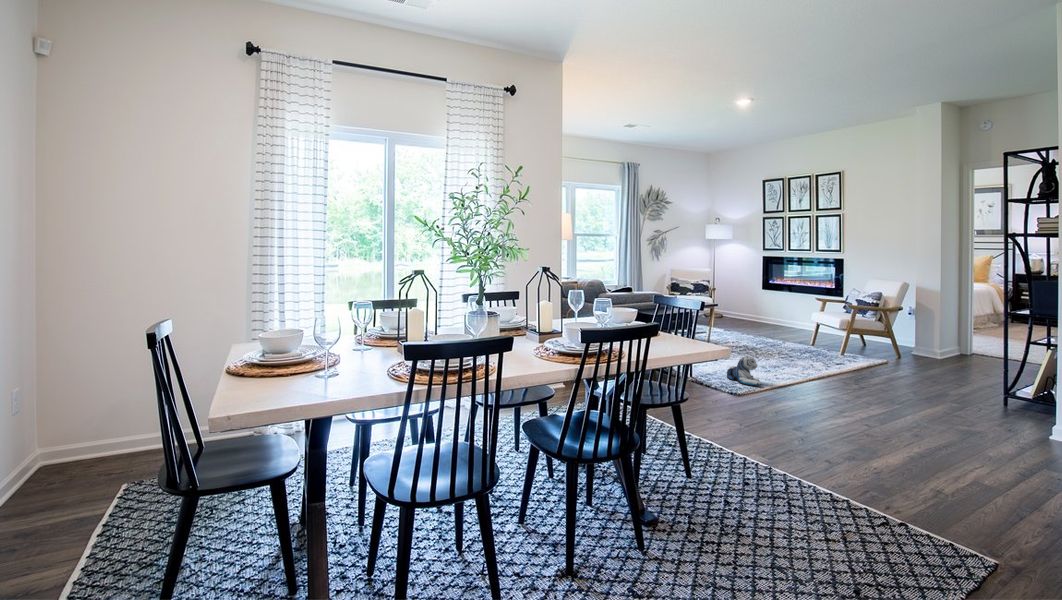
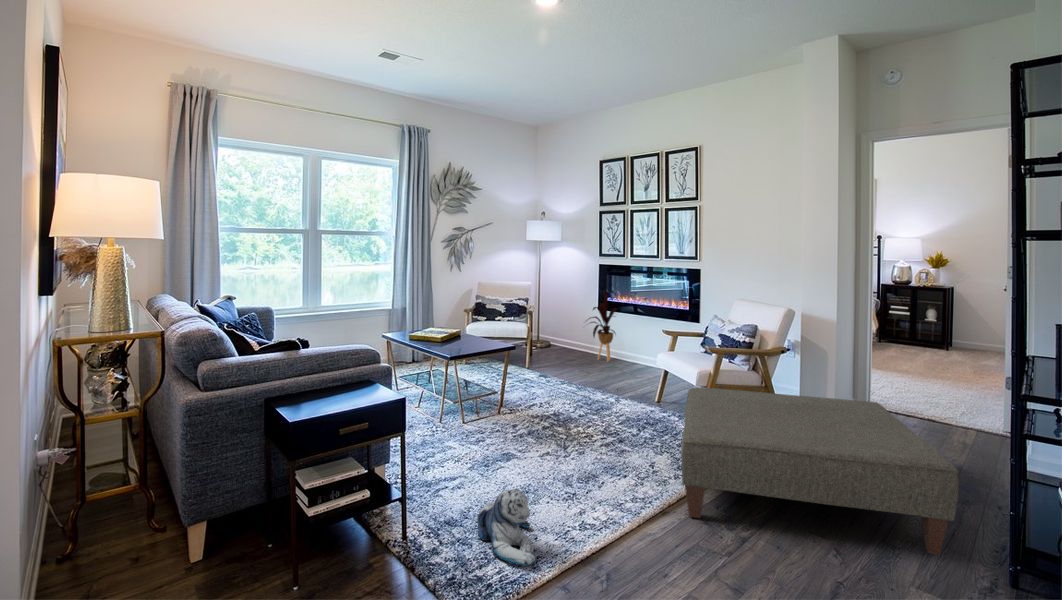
house plant: none [750,274,777,325] -> present [589,291,616,361]
ottoman: none [832,326,979,393] -> present [681,387,959,555]

